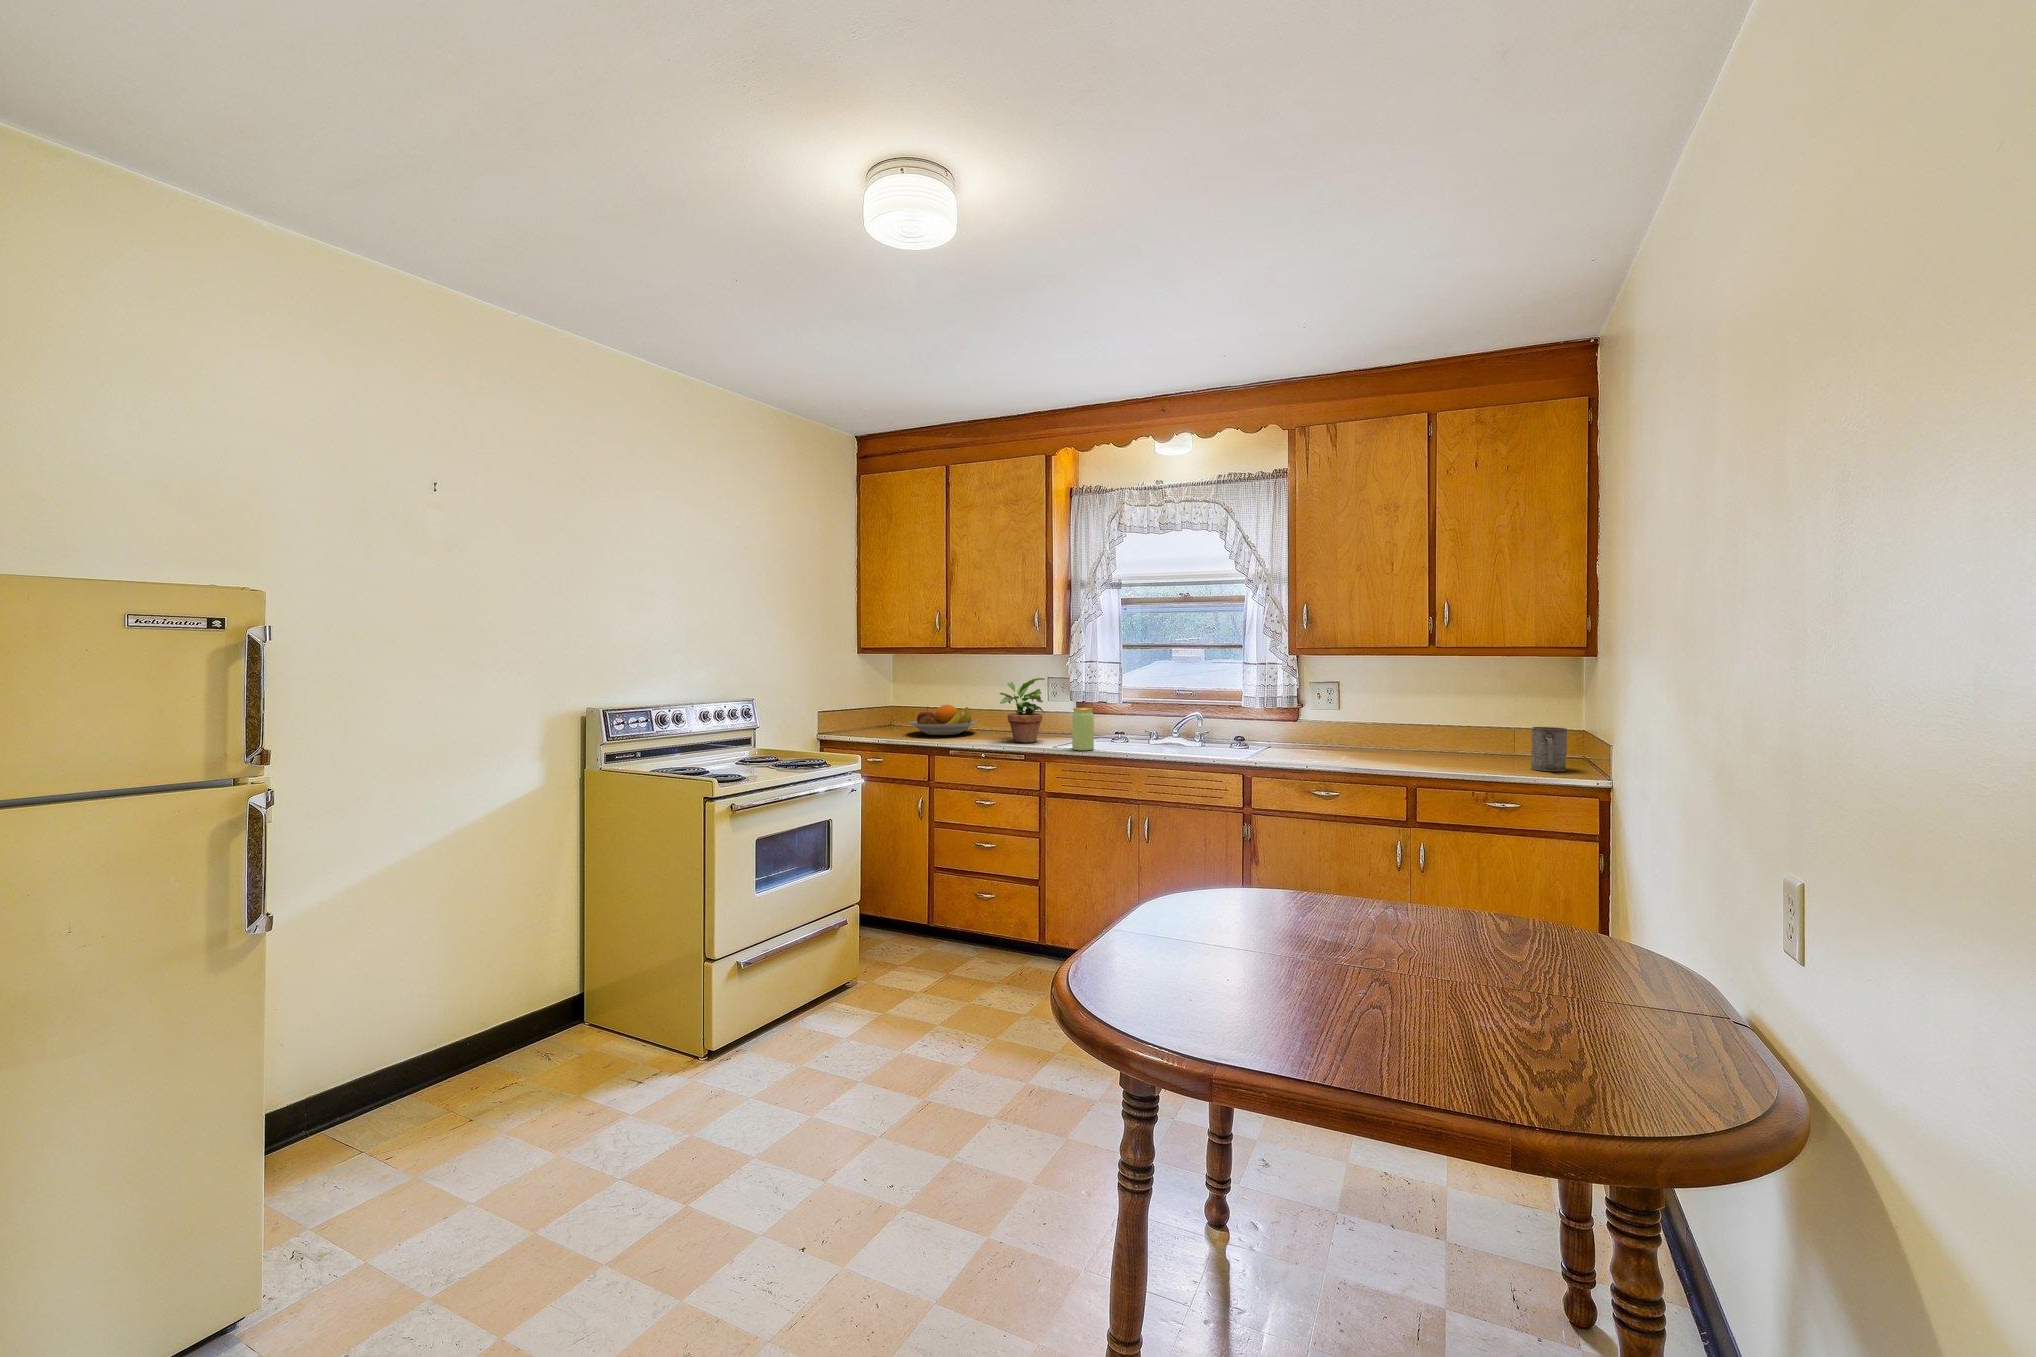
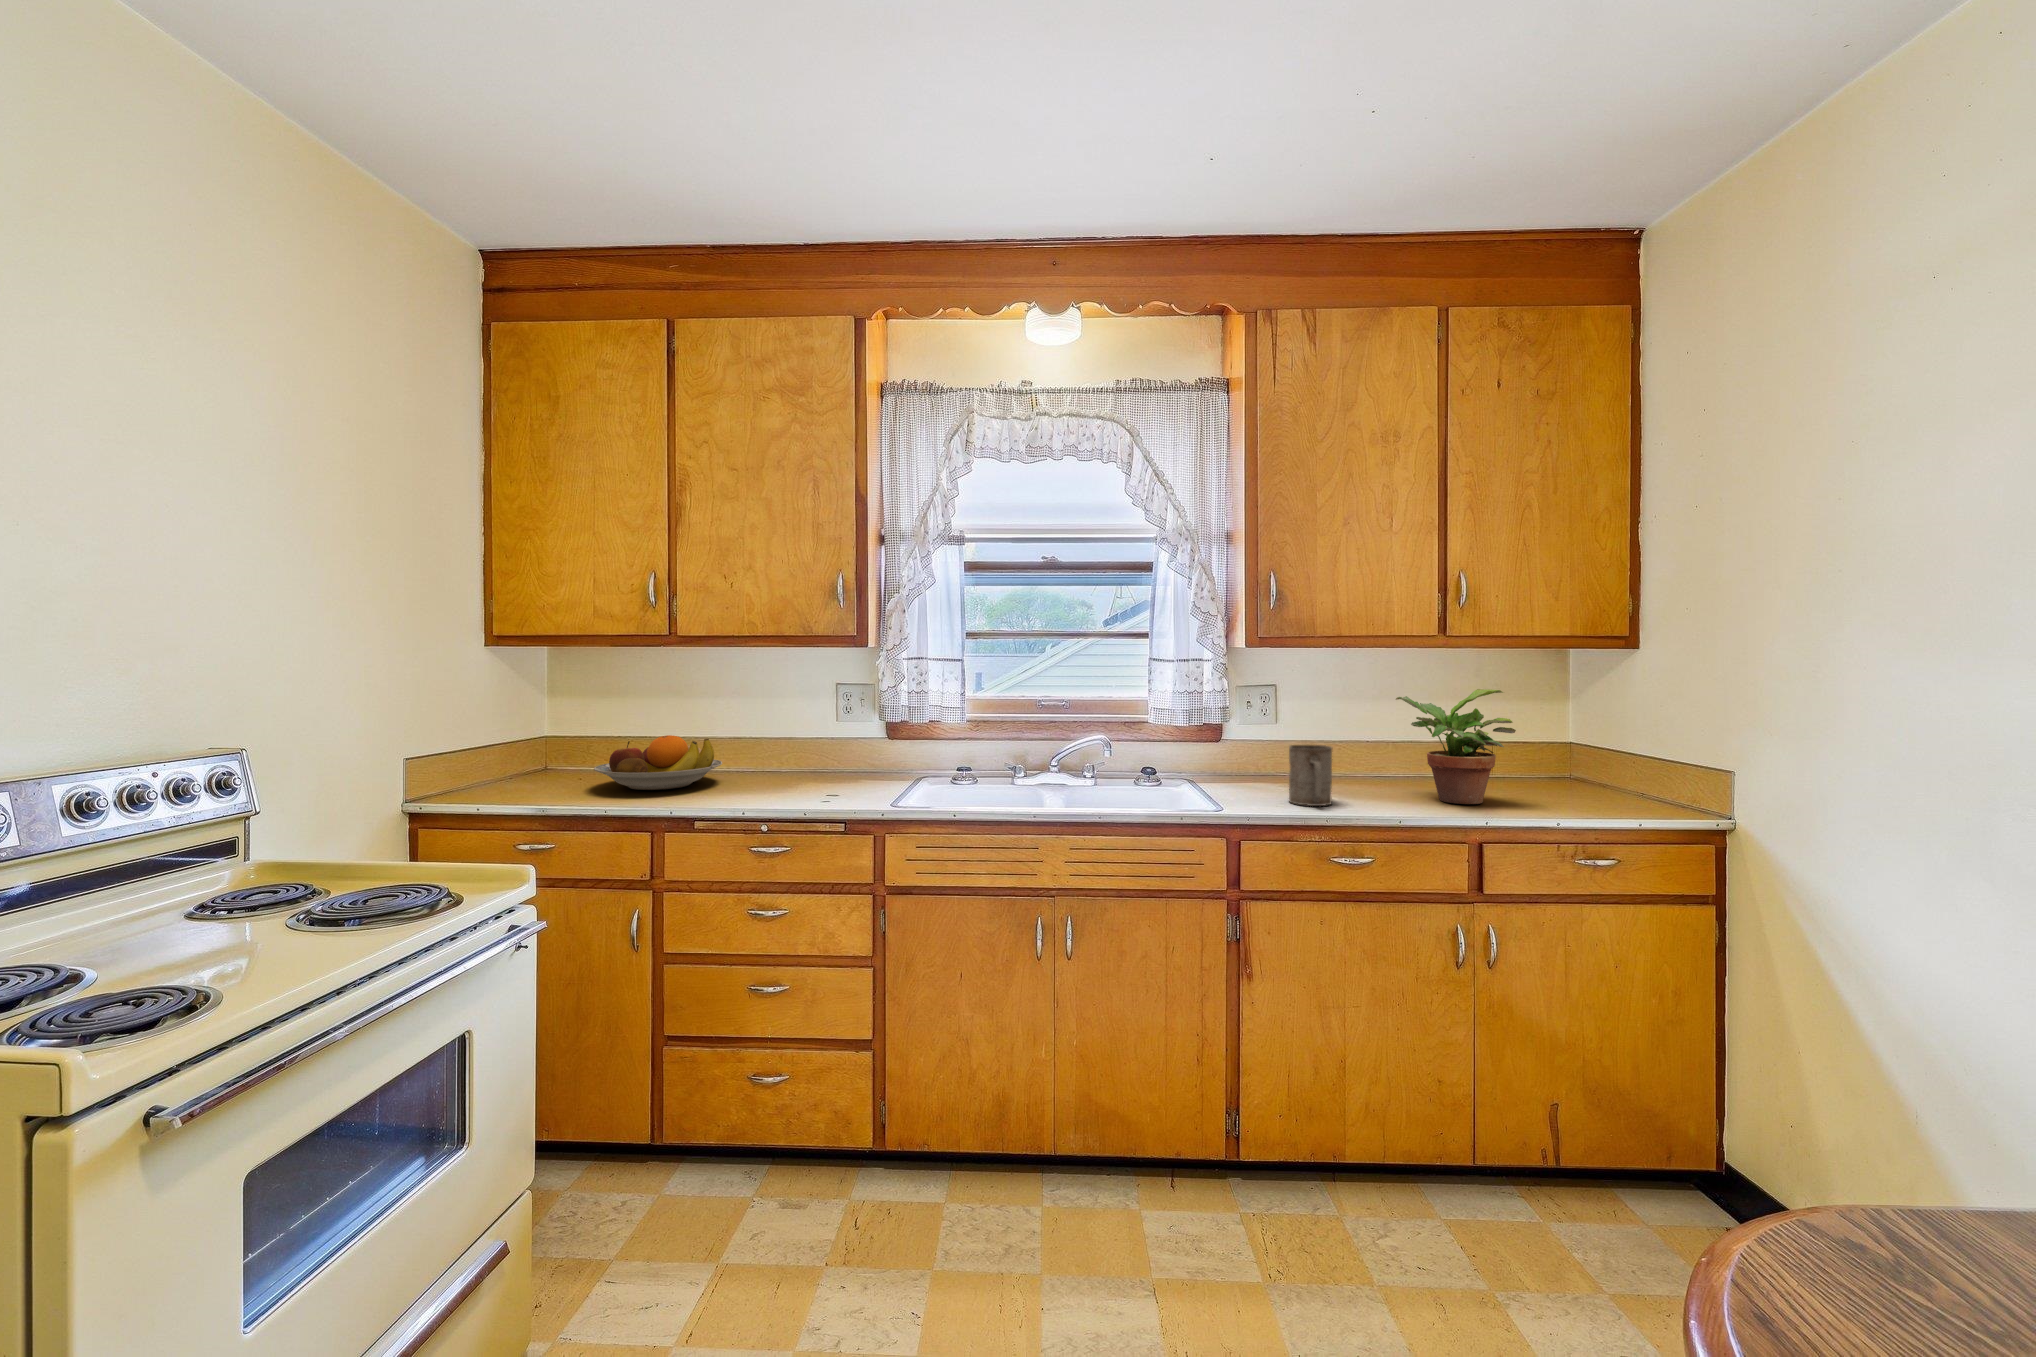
potted plant: present [1000,678,1045,742] -> present [1396,689,1516,804]
jar: present [1072,708,1094,750] -> none [925,737,961,811]
mug: present [1531,727,1567,771] -> present [1289,745,1332,806]

